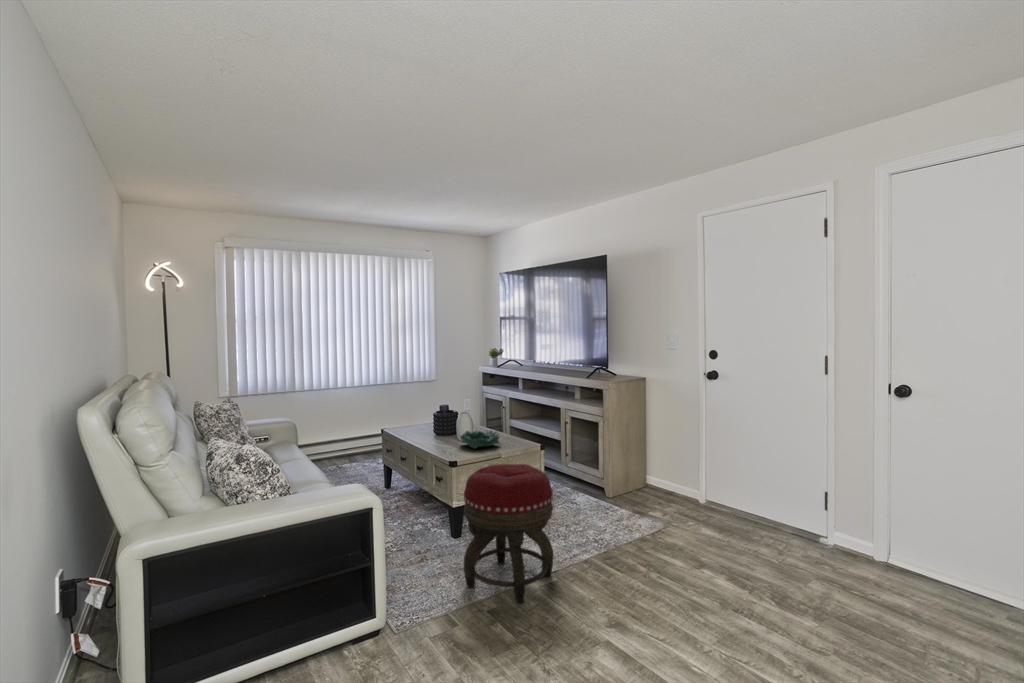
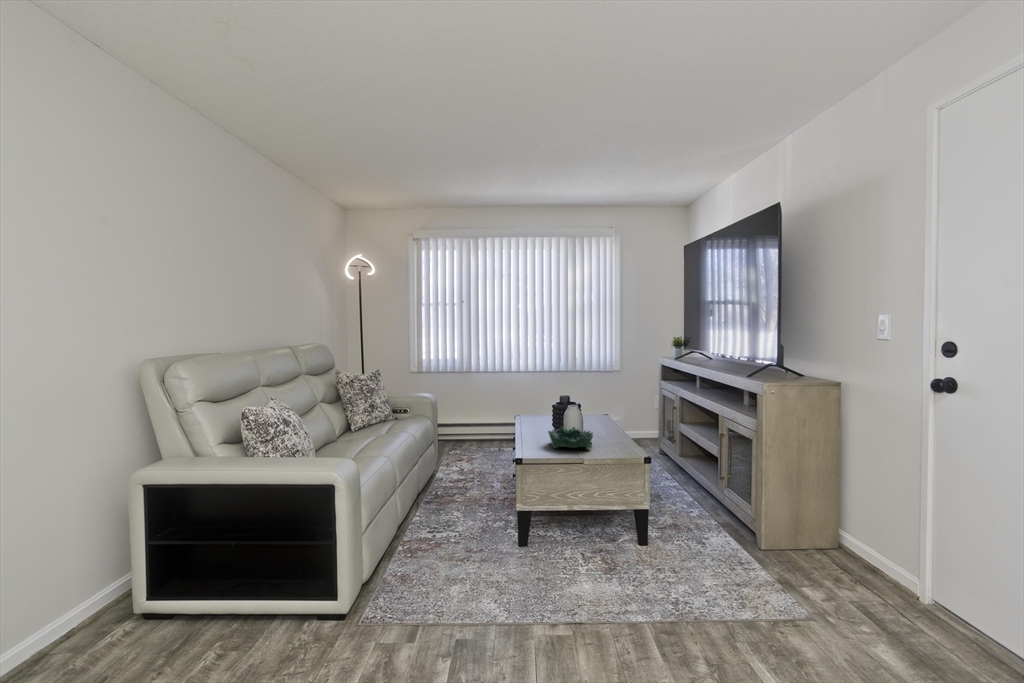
footstool: present [464,464,553,603] -> none [464,468,575,646]

